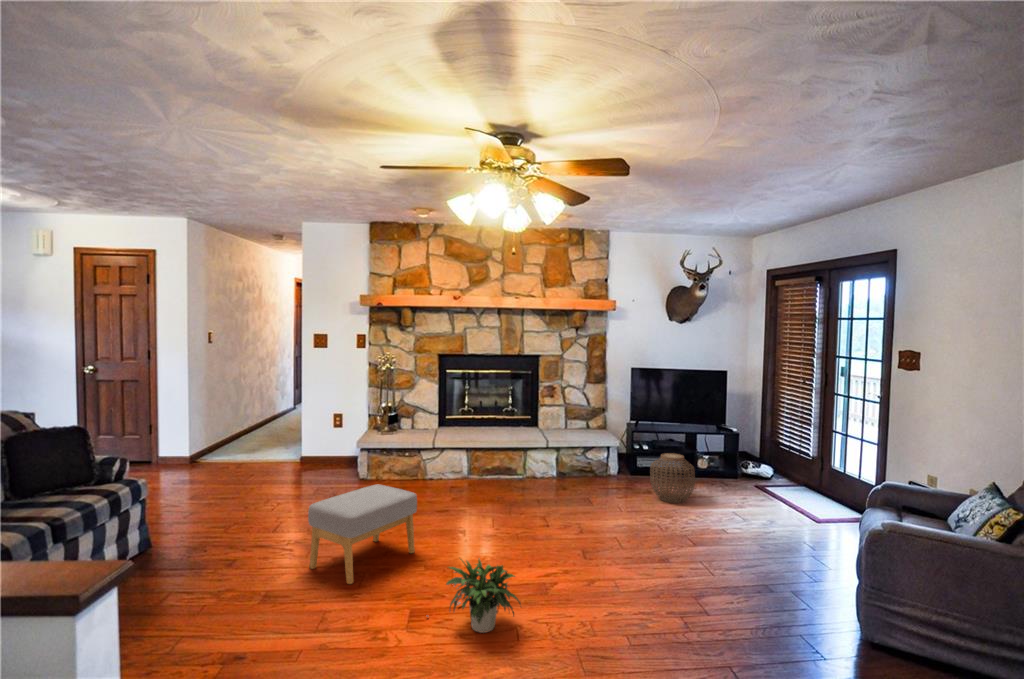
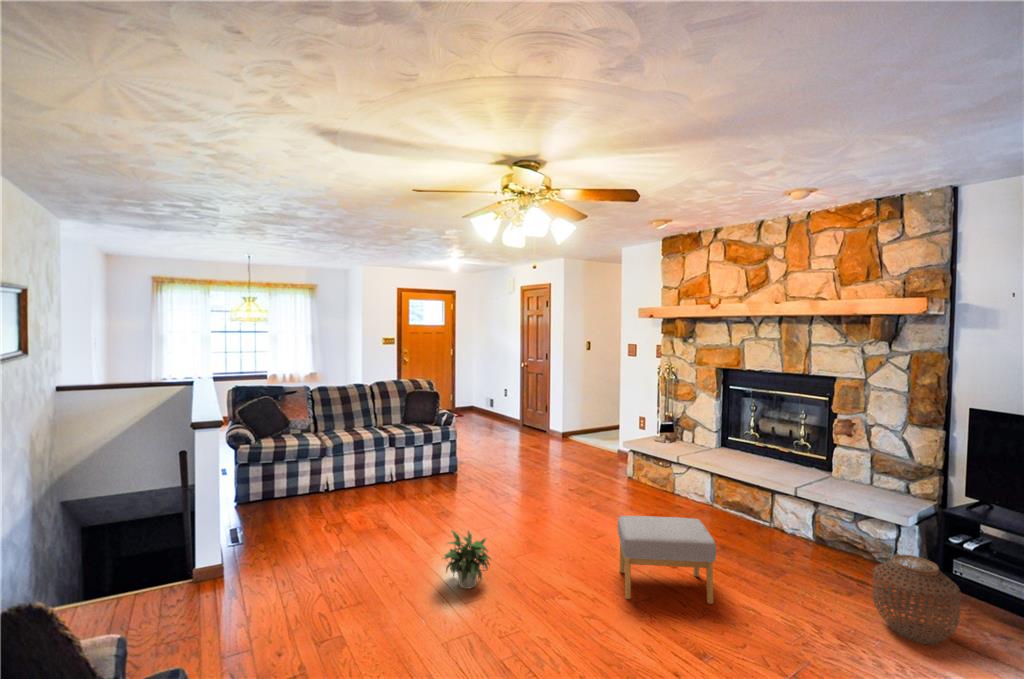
footstool: present [308,485,417,584] -> present [618,516,716,604]

